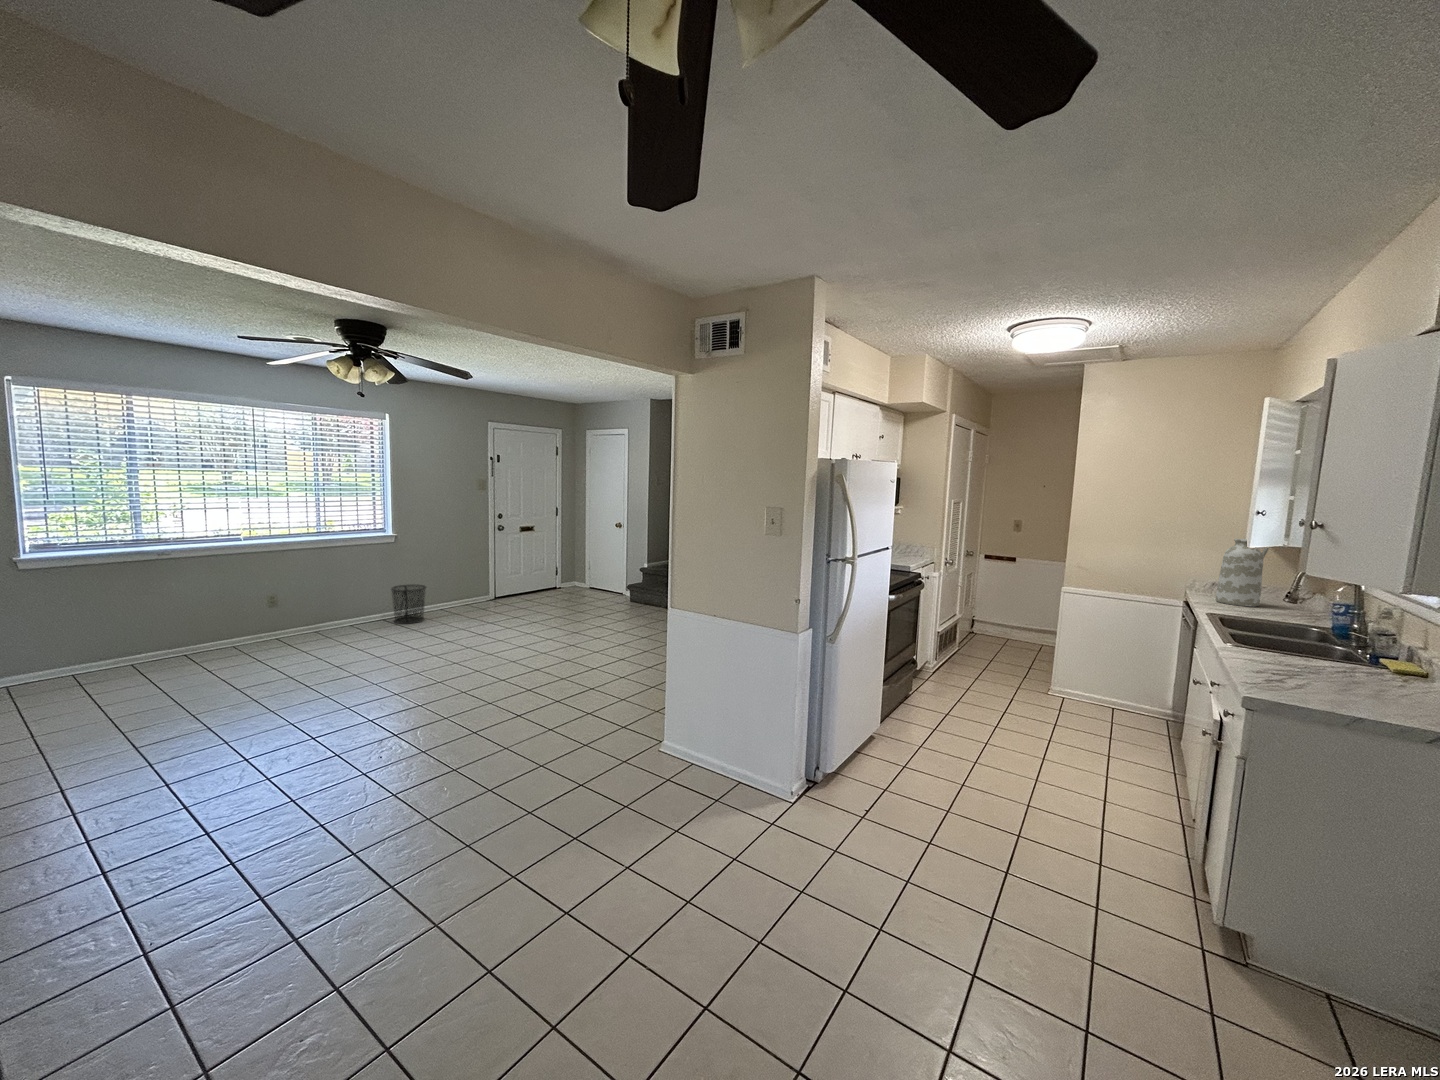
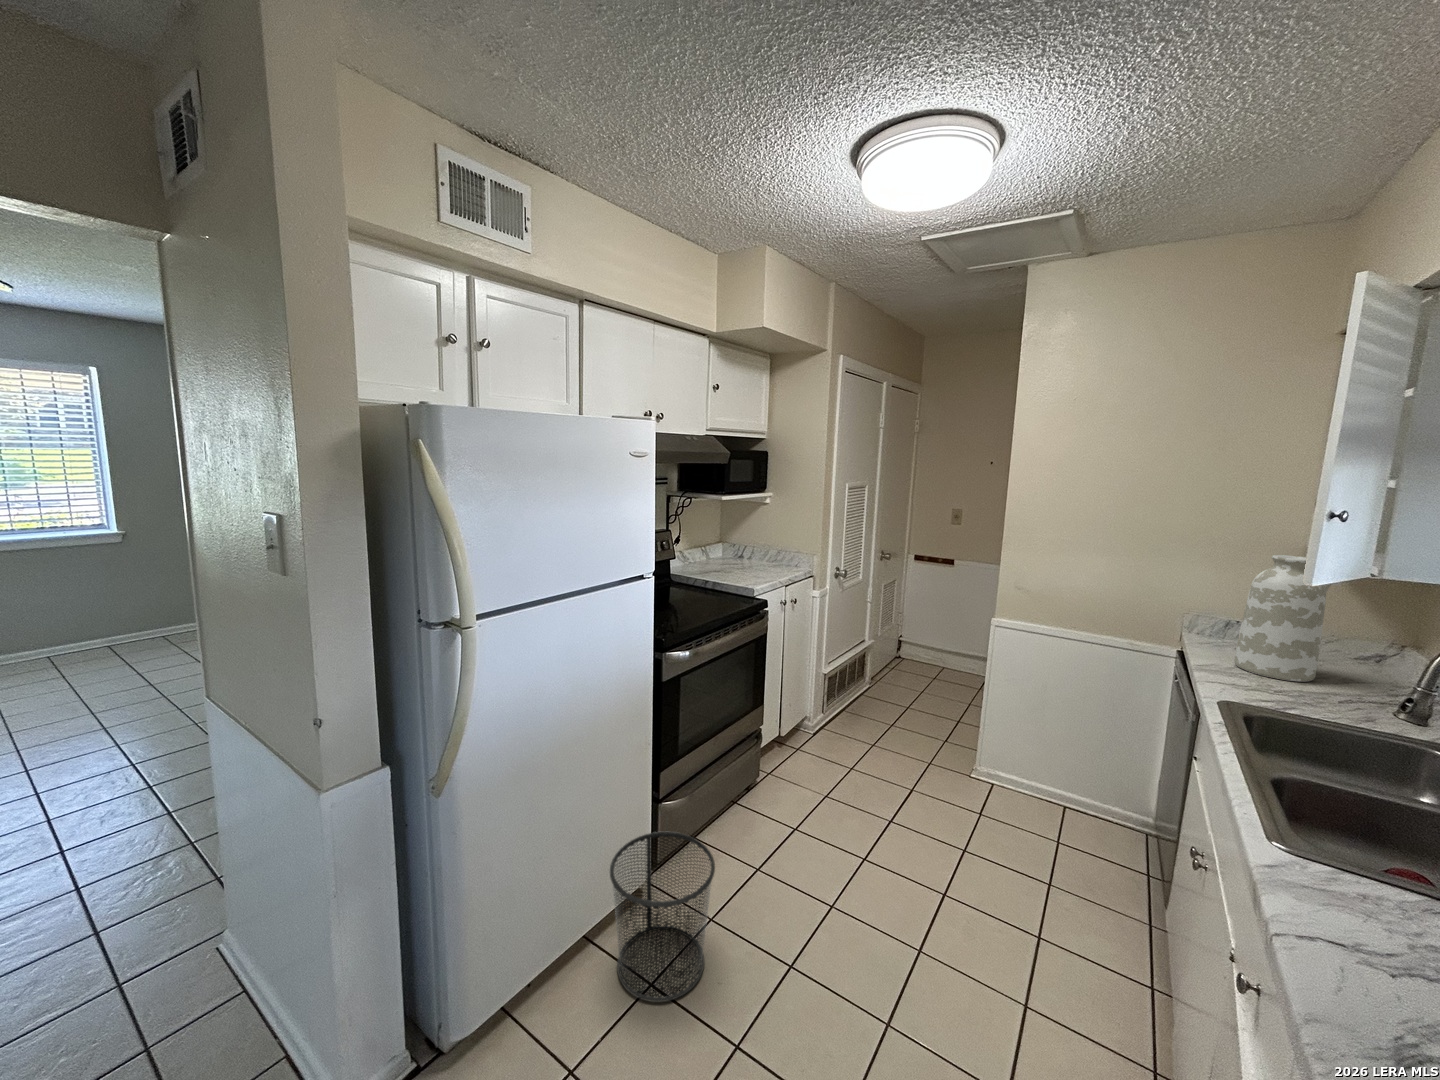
trash can: present [391,585,426,624] -> present [610,832,715,1002]

